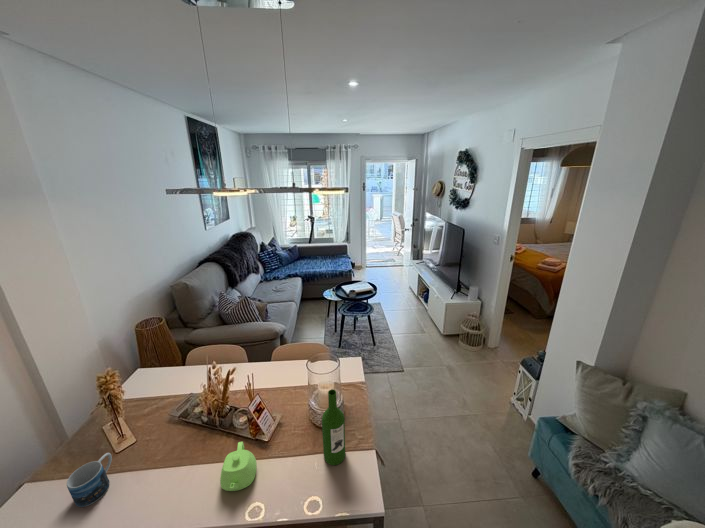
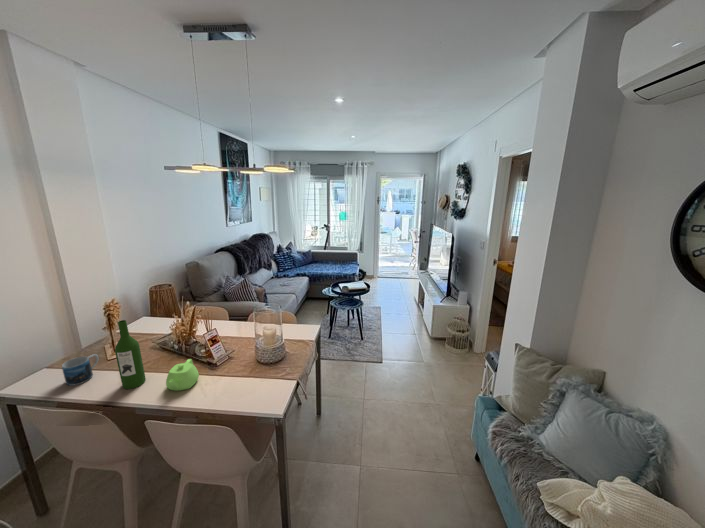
wine bottle: present [322,389,345,465] -> present [115,320,146,389]

